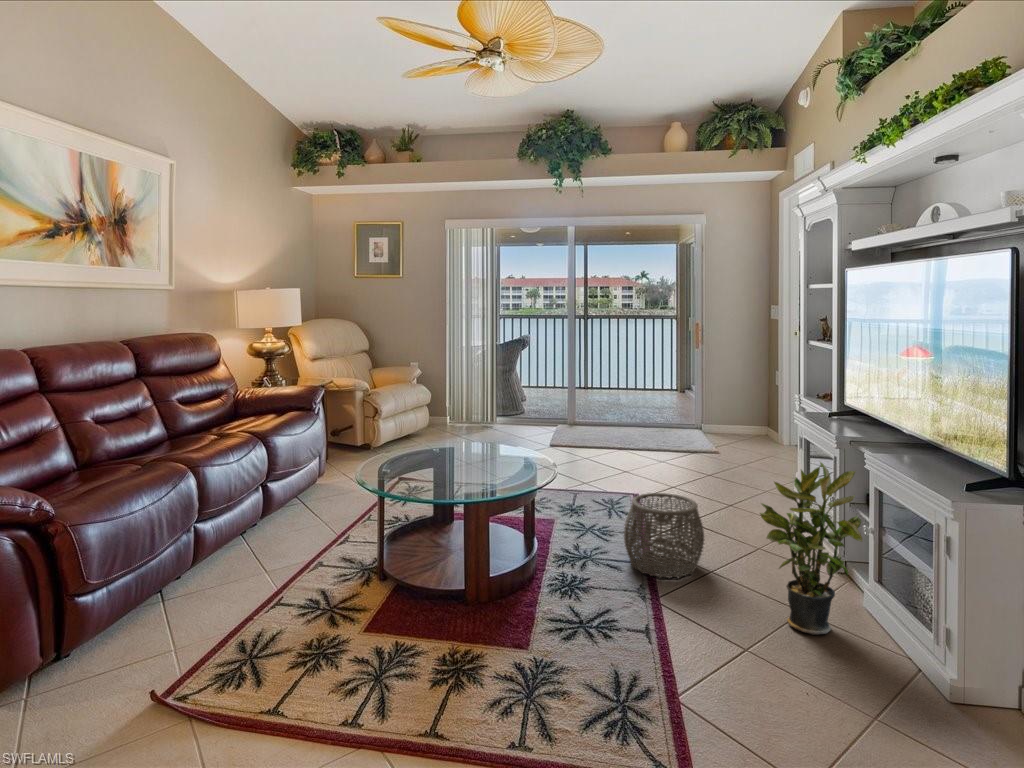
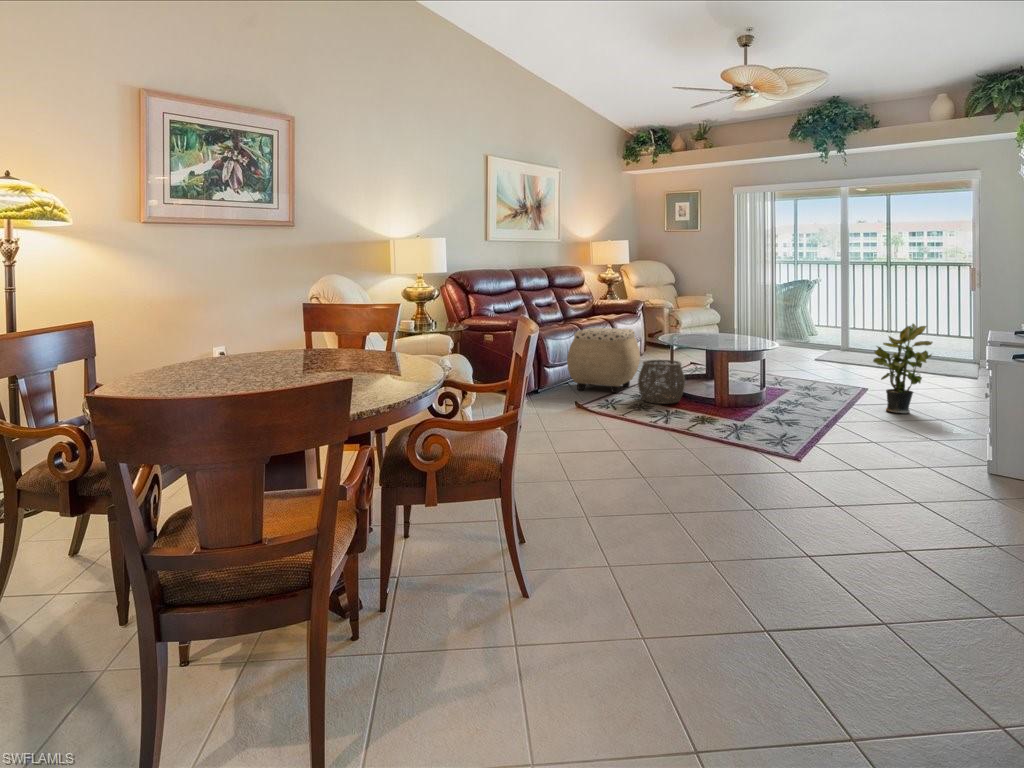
ottoman: none [126,479,317,646] -> present [567,328,640,393]
woven basket: present [624,493,704,578] -> present [638,360,685,404]

